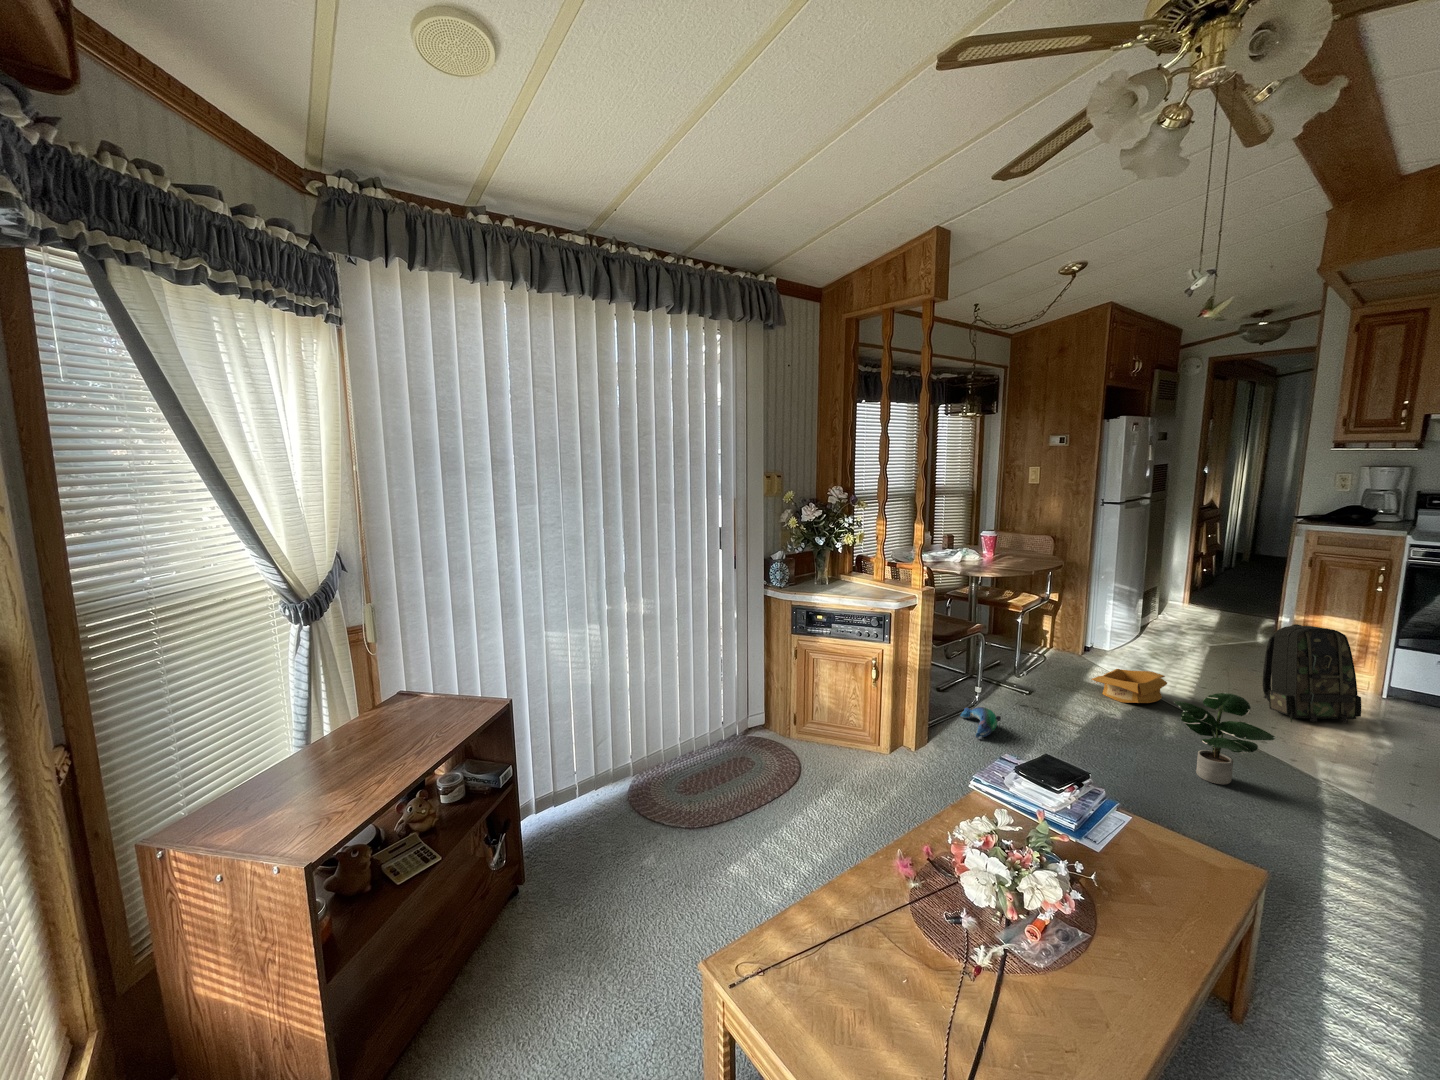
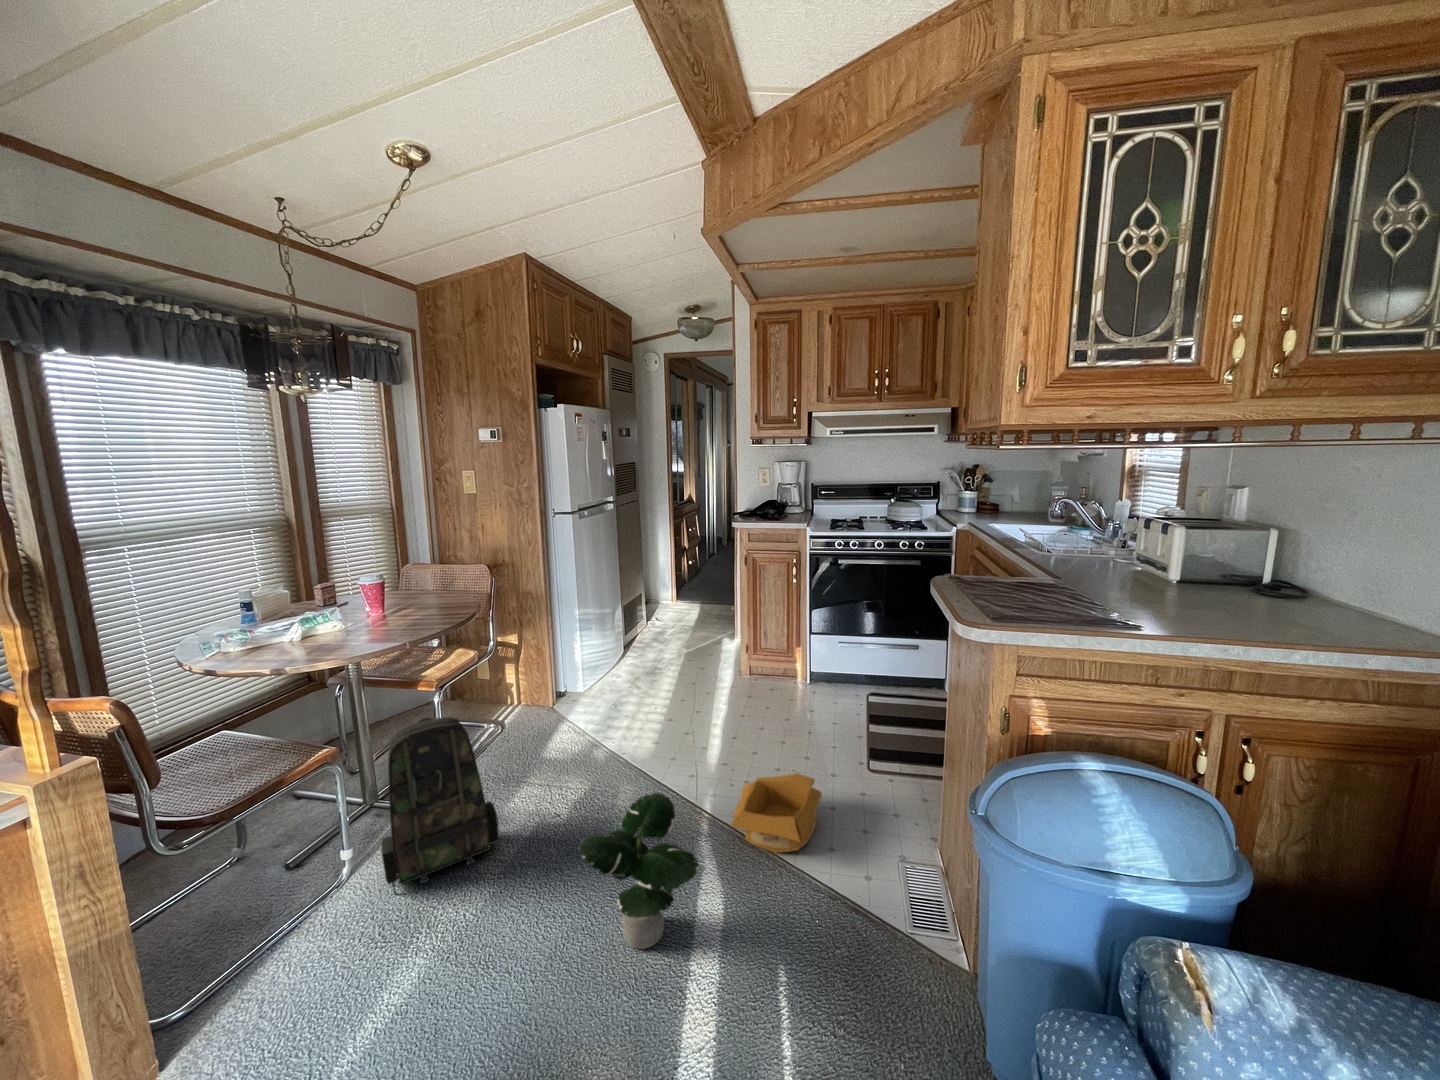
backpack: present [1262,624,1361,722] -> present [381,717,499,894]
cardboard box: present [1092,669,1167,703] -> present [730,773,822,853]
plush toy: present [960,707,1001,738] -> none [257,931,330,1034]

